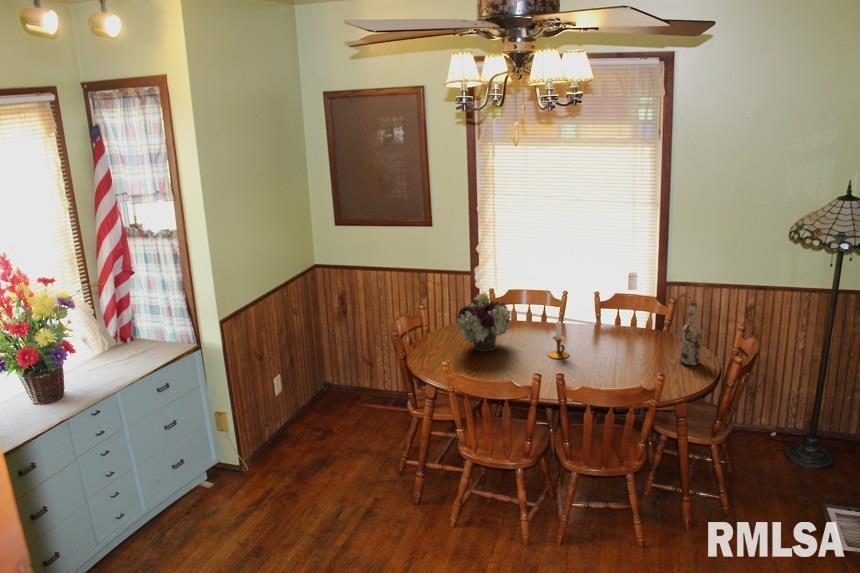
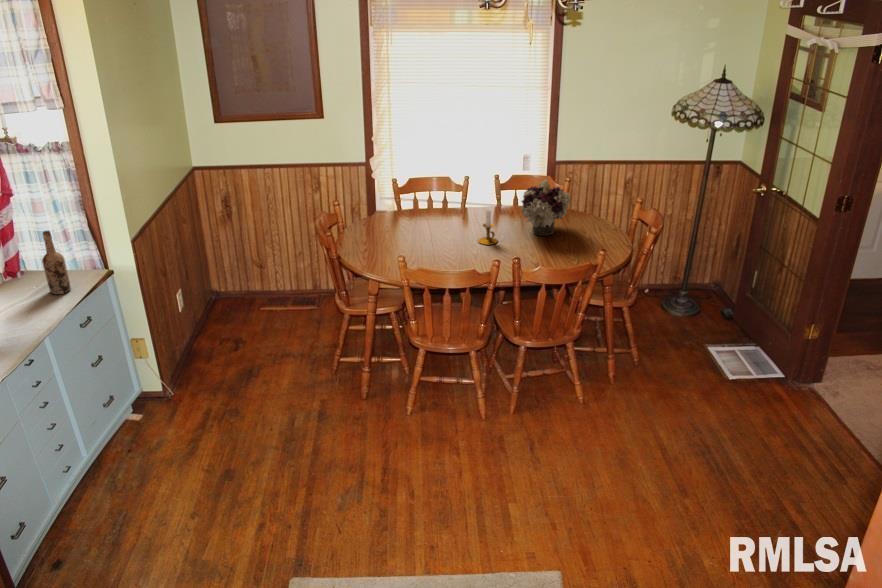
flower arrangement: present [456,292,512,352] -> present [521,179,570,236]
wine bottle: present [680,303,702,365] -> present [42,231,71,295]

